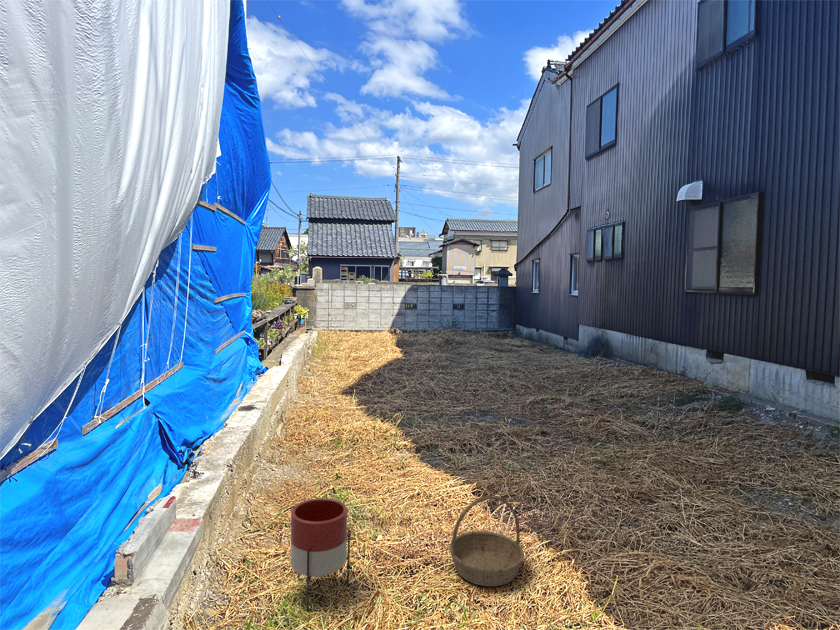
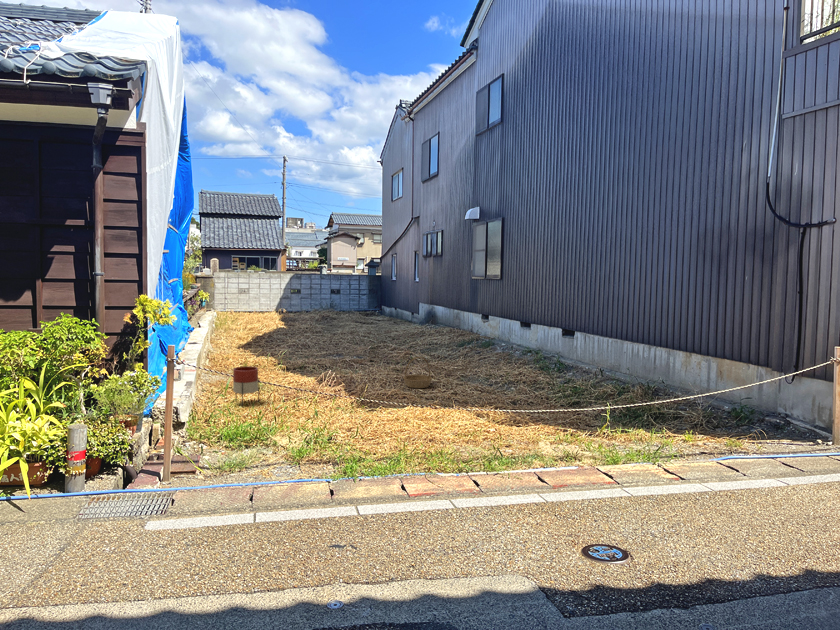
basket: present [449,496,524,586] -> present [403,357,432,388]

